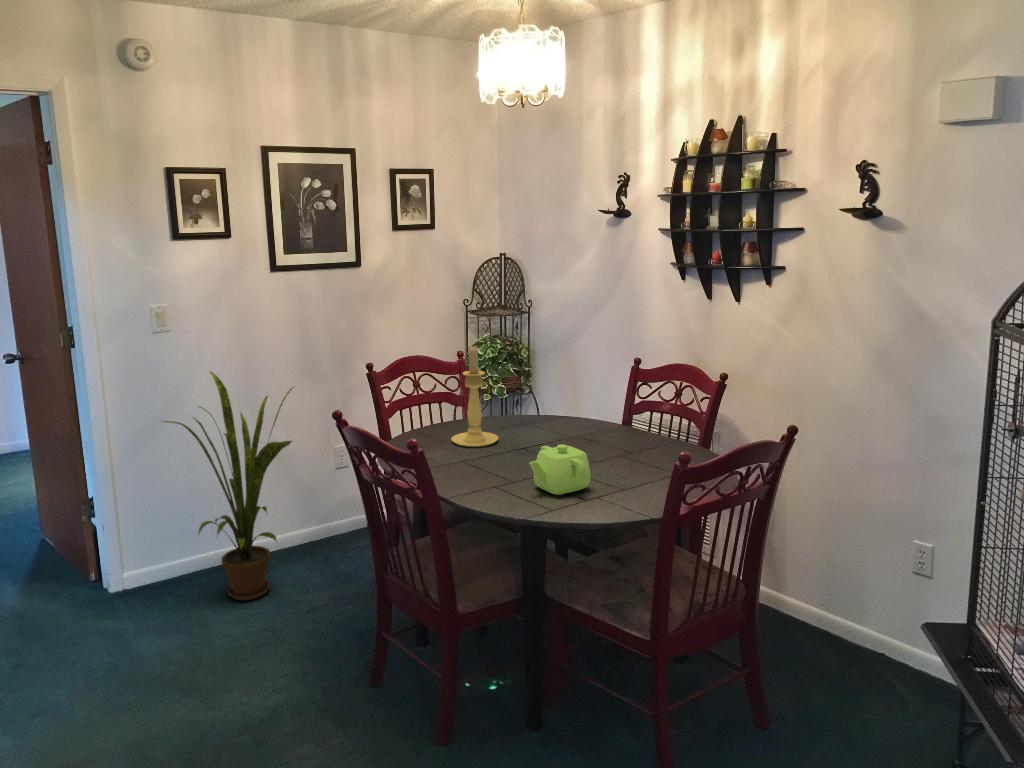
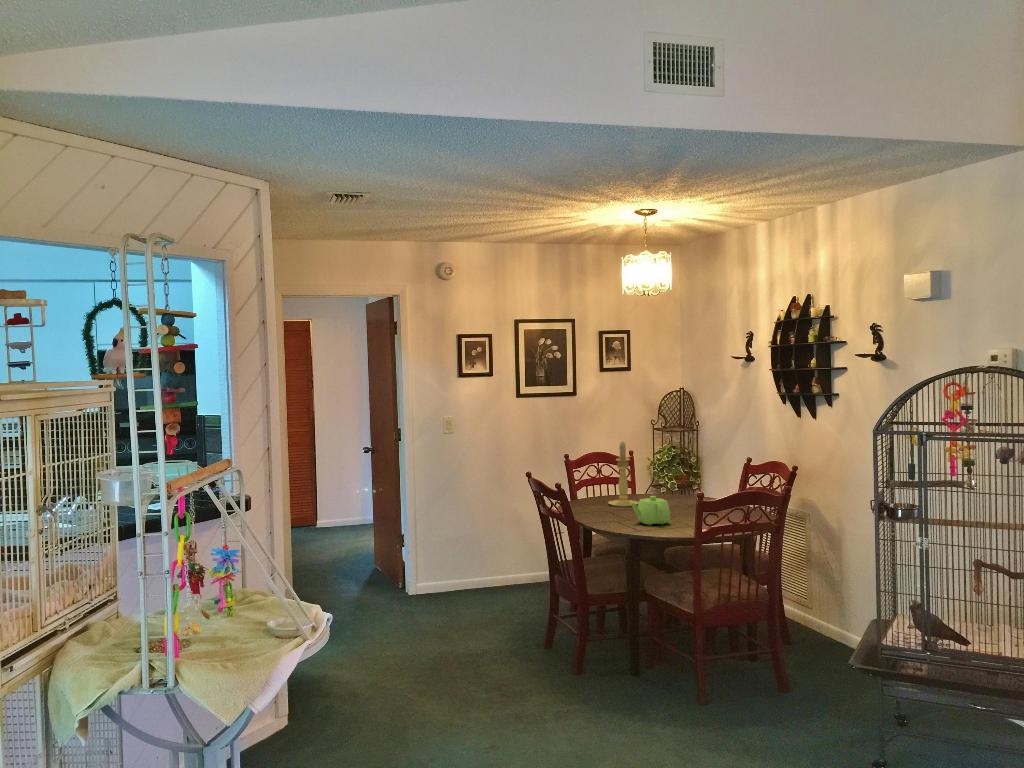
house plant: present [164,371,294,600] -> none [441,458,520,606]

